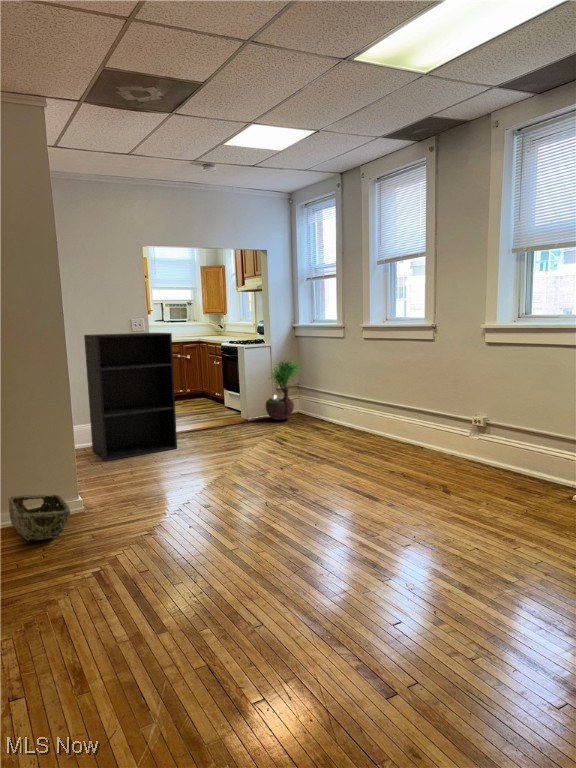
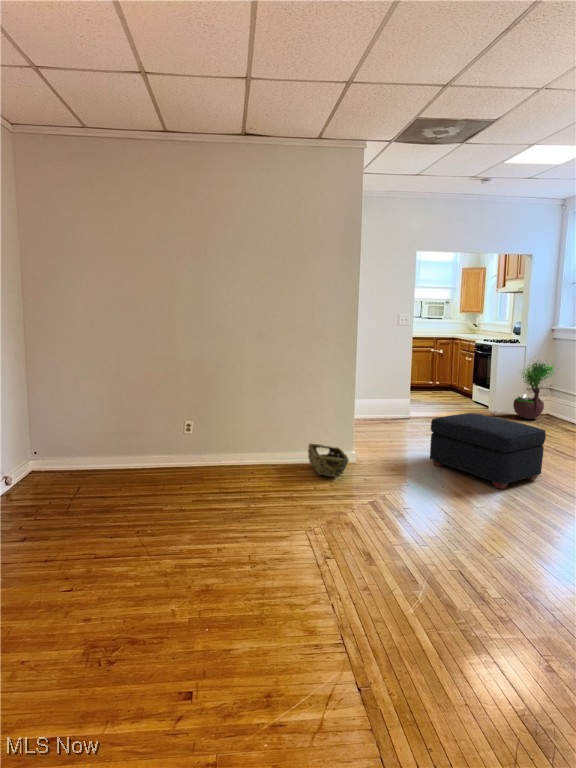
bookshelf: present [84,333,177,461] -> none [359,330,432,431]
ottoman: none [178,423,301,508] -> present [430,413,546,489]

